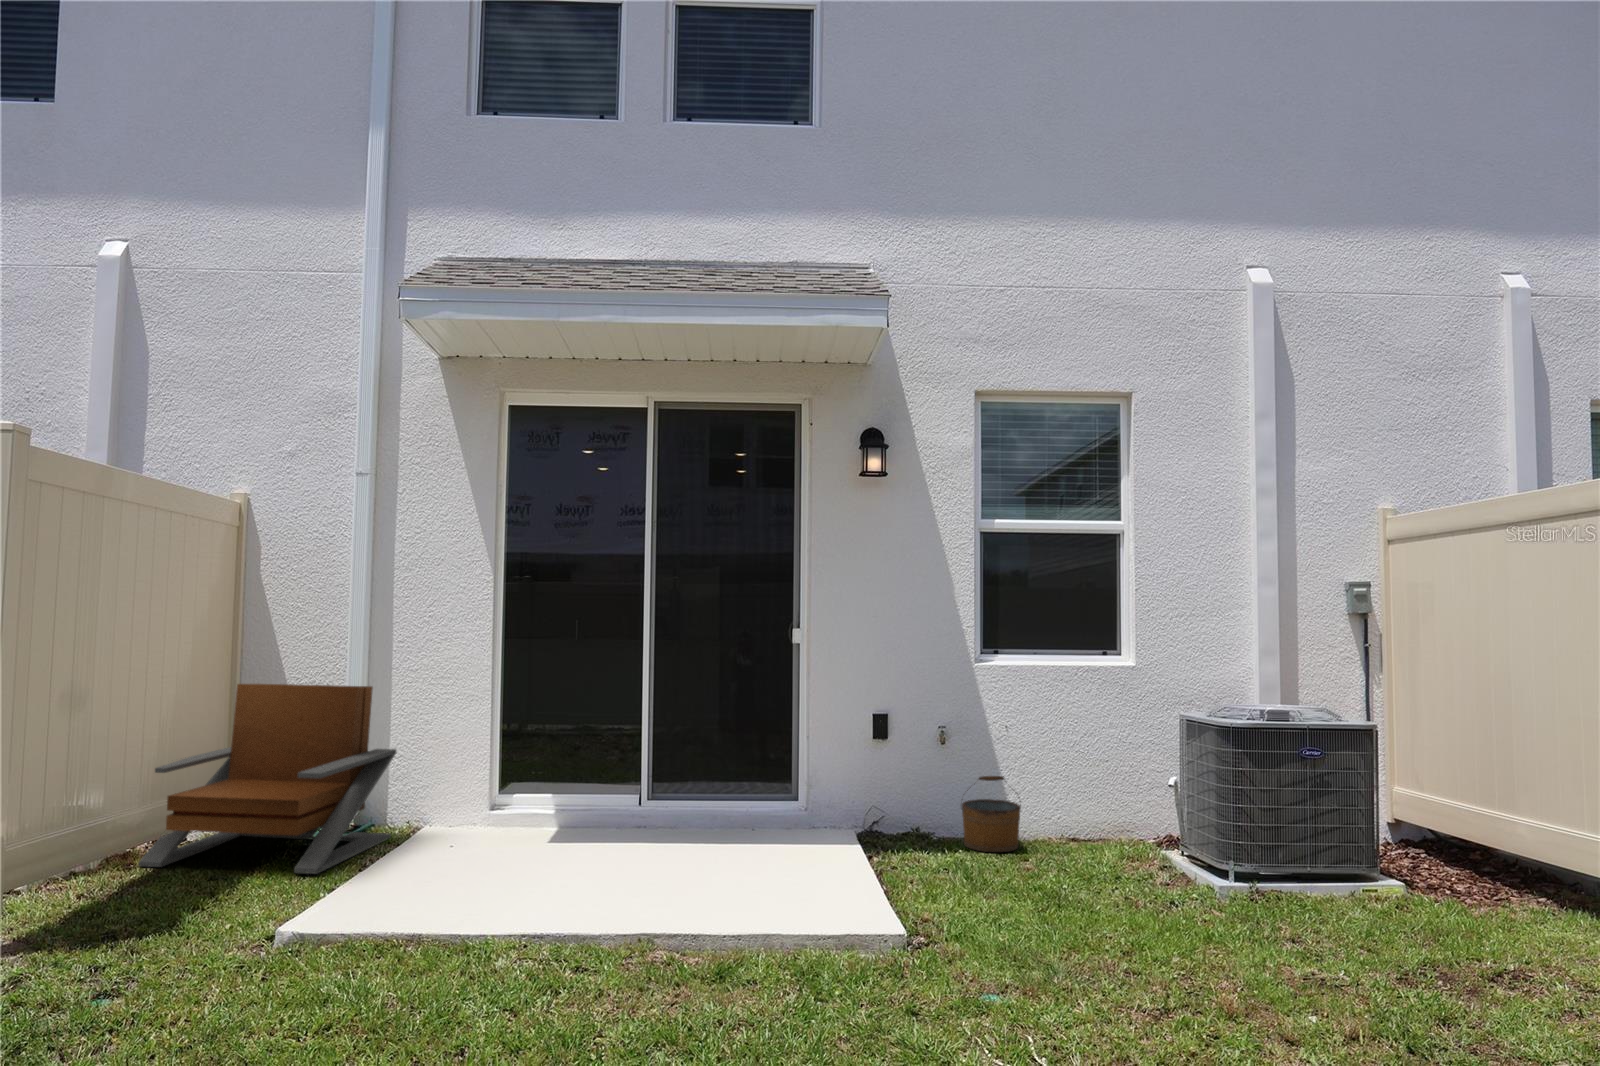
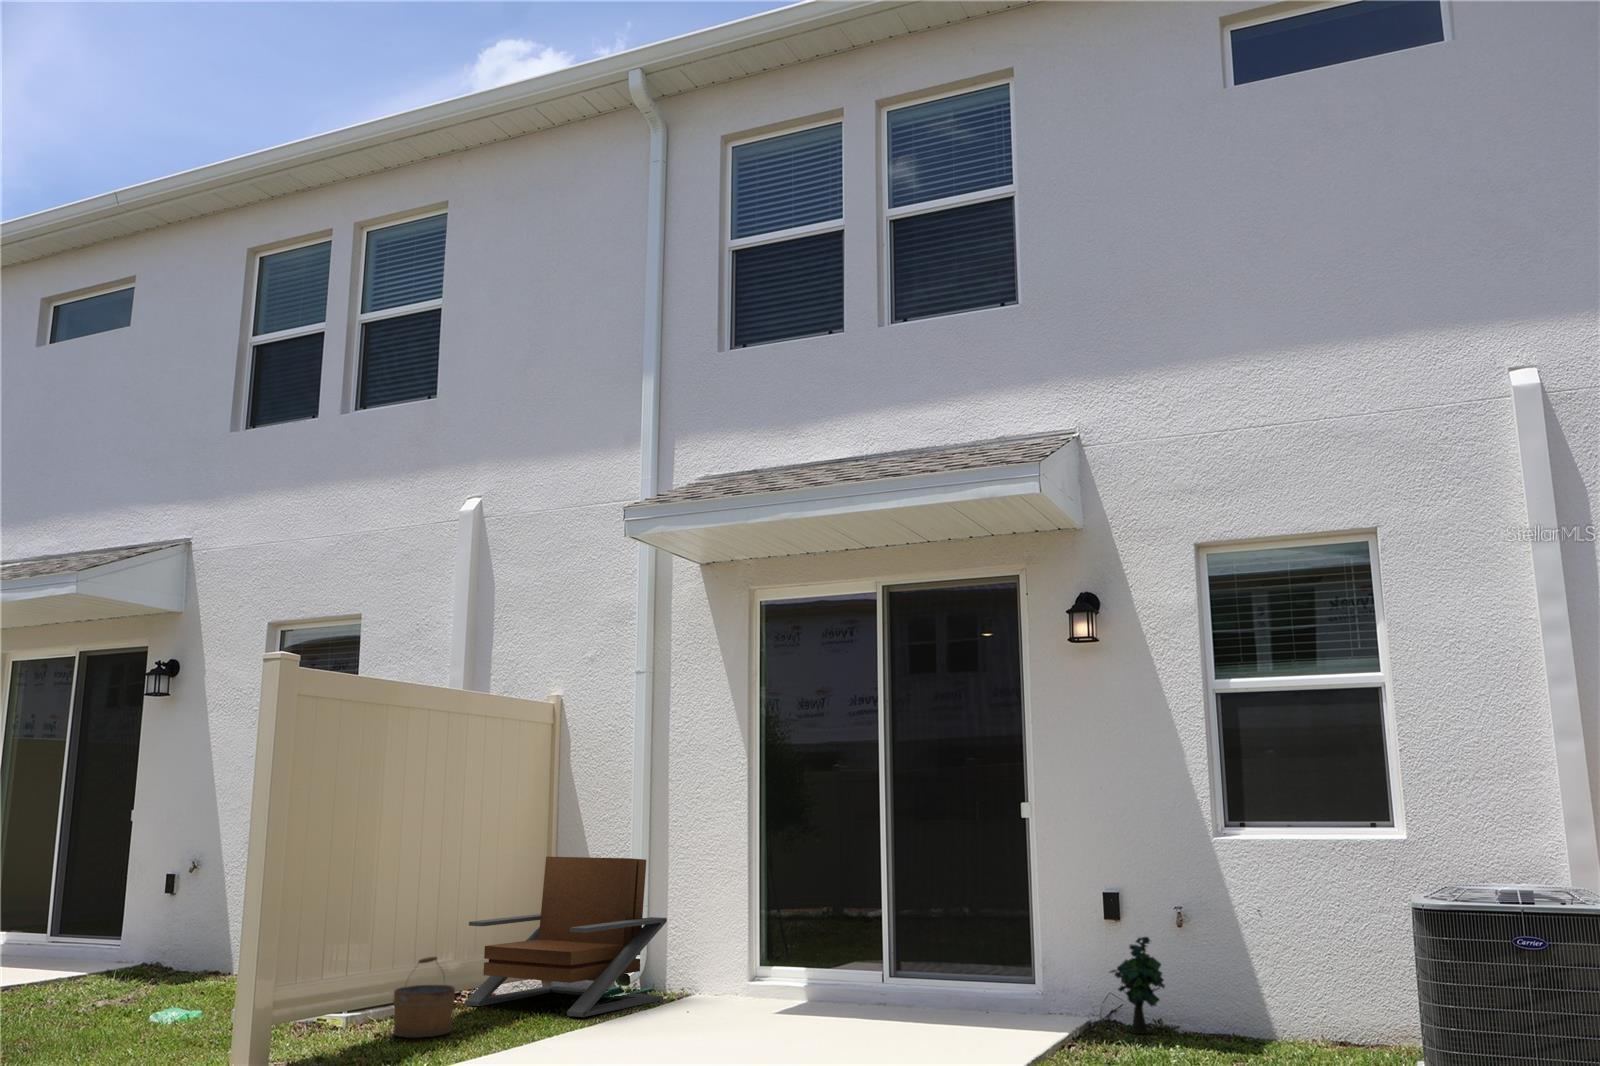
decorative plant: none [881,755,933,844] -> present [1110,937,1165,1034]
bucket: present [961,776,1021,852] -> present [393,957,455,1038]

